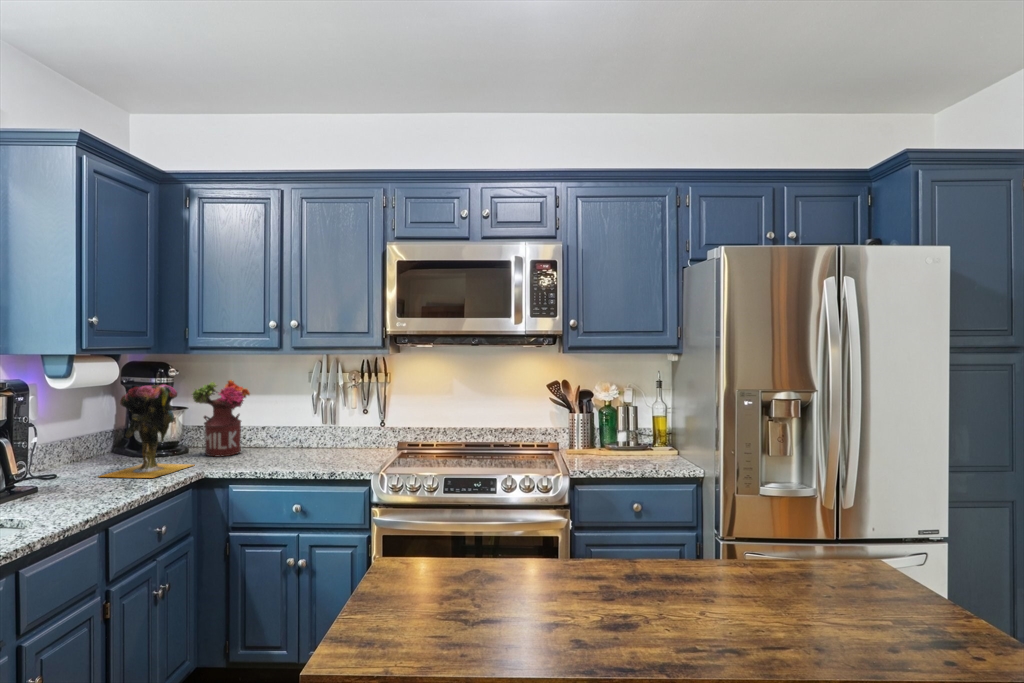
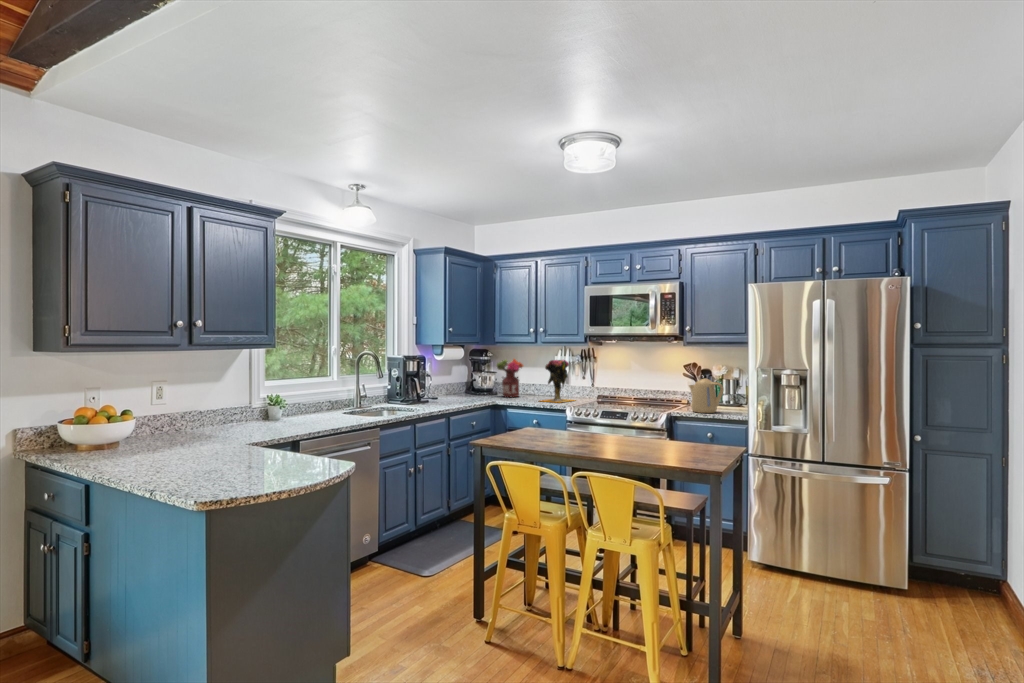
vase: present [100,384,194,478] -> present [542,360,574,403]
kettle: none [582,408,639,466] -> present [689,379,724,413]

